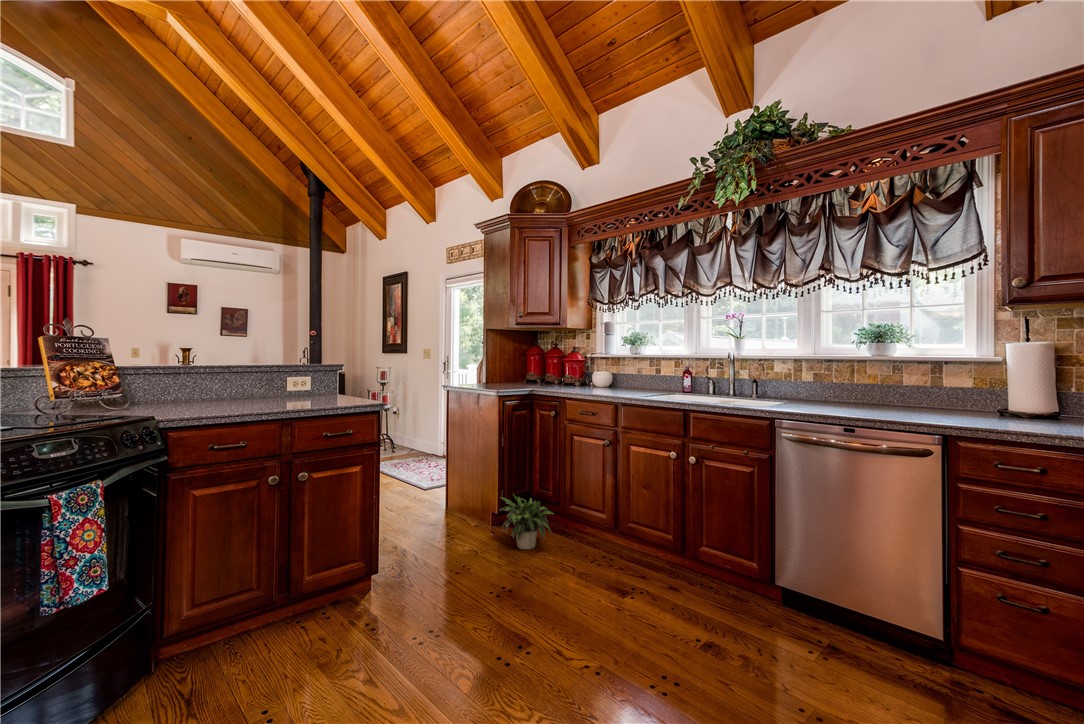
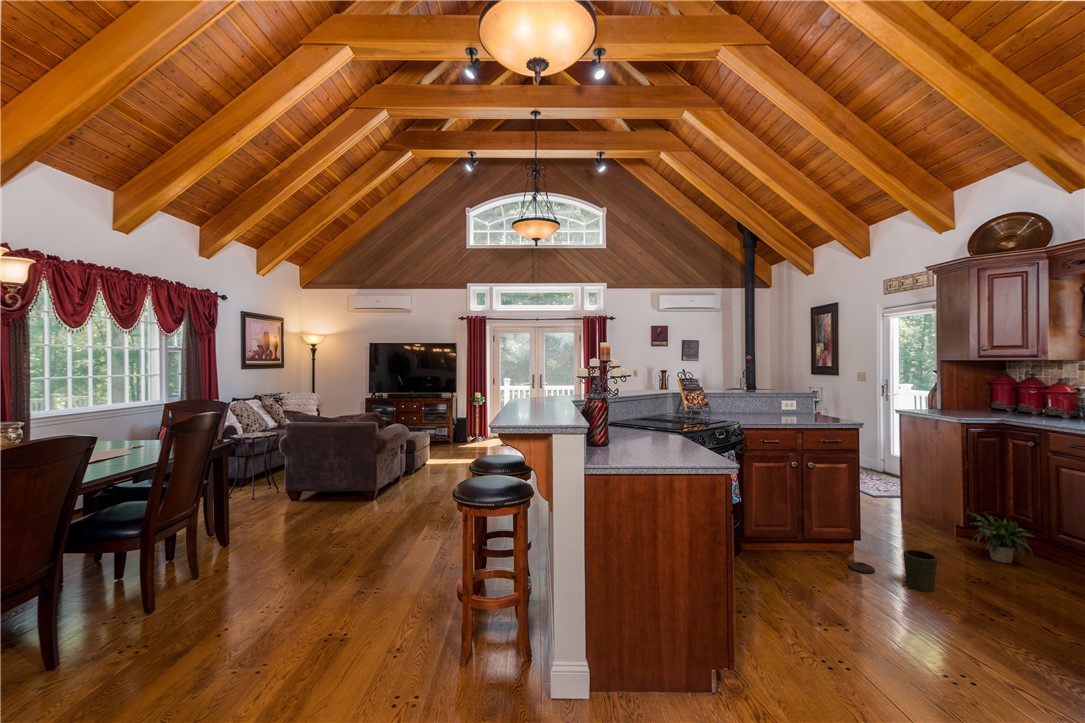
trash can: none [347,568,452,630] -> present [849,550,938,592]

